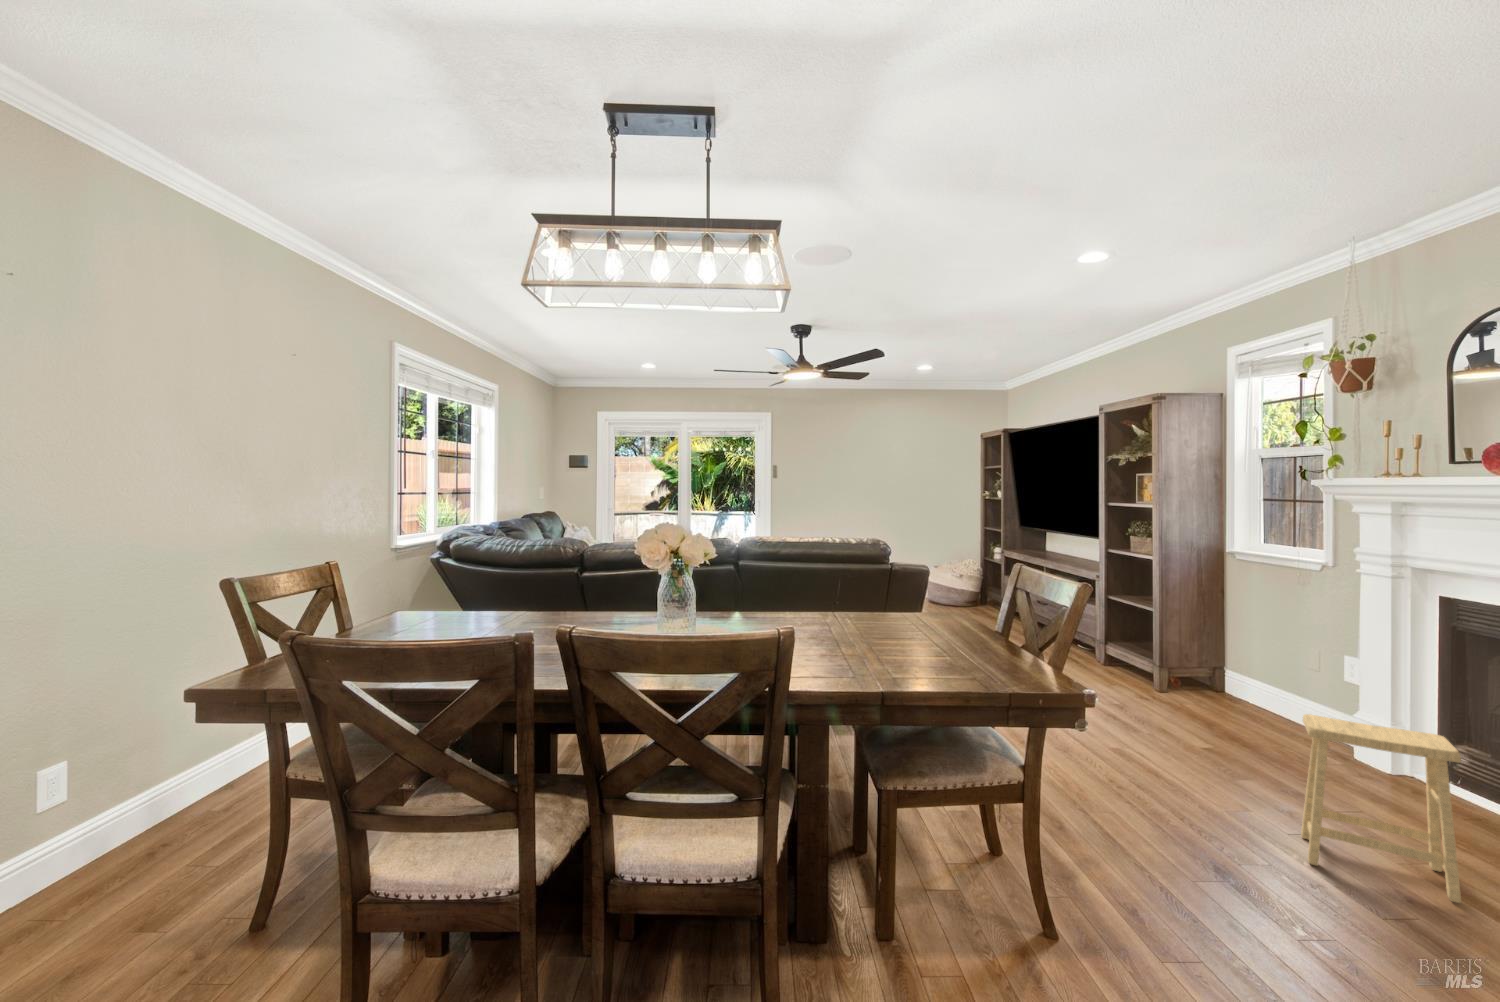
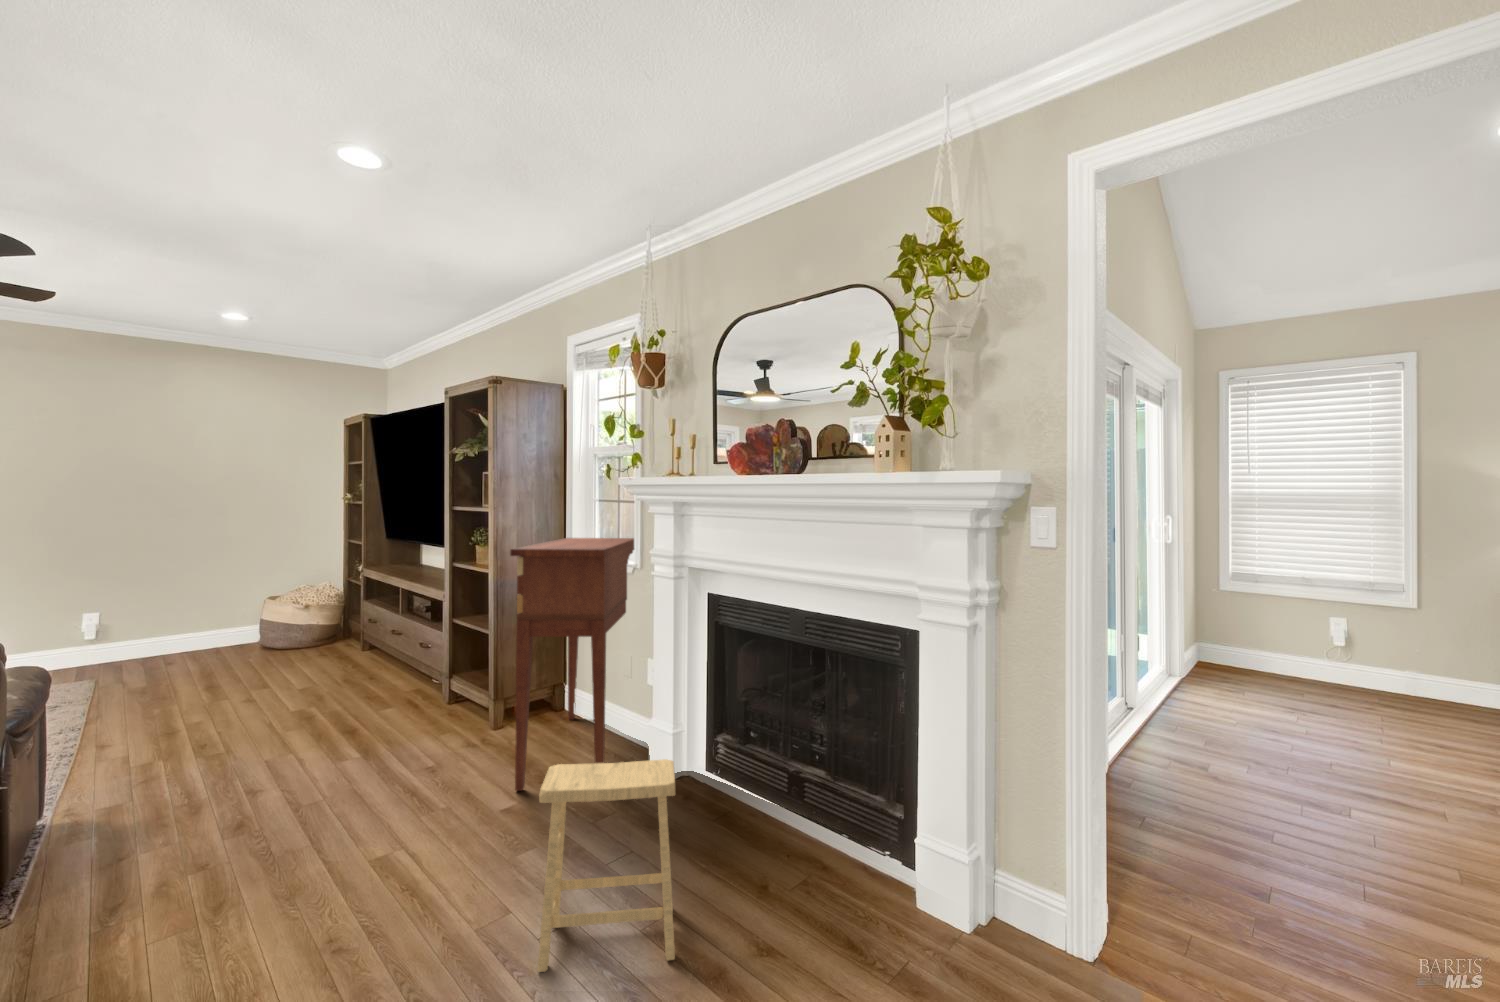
console table: none [1207,533,1314,761] -> present [510,538,634,791]

